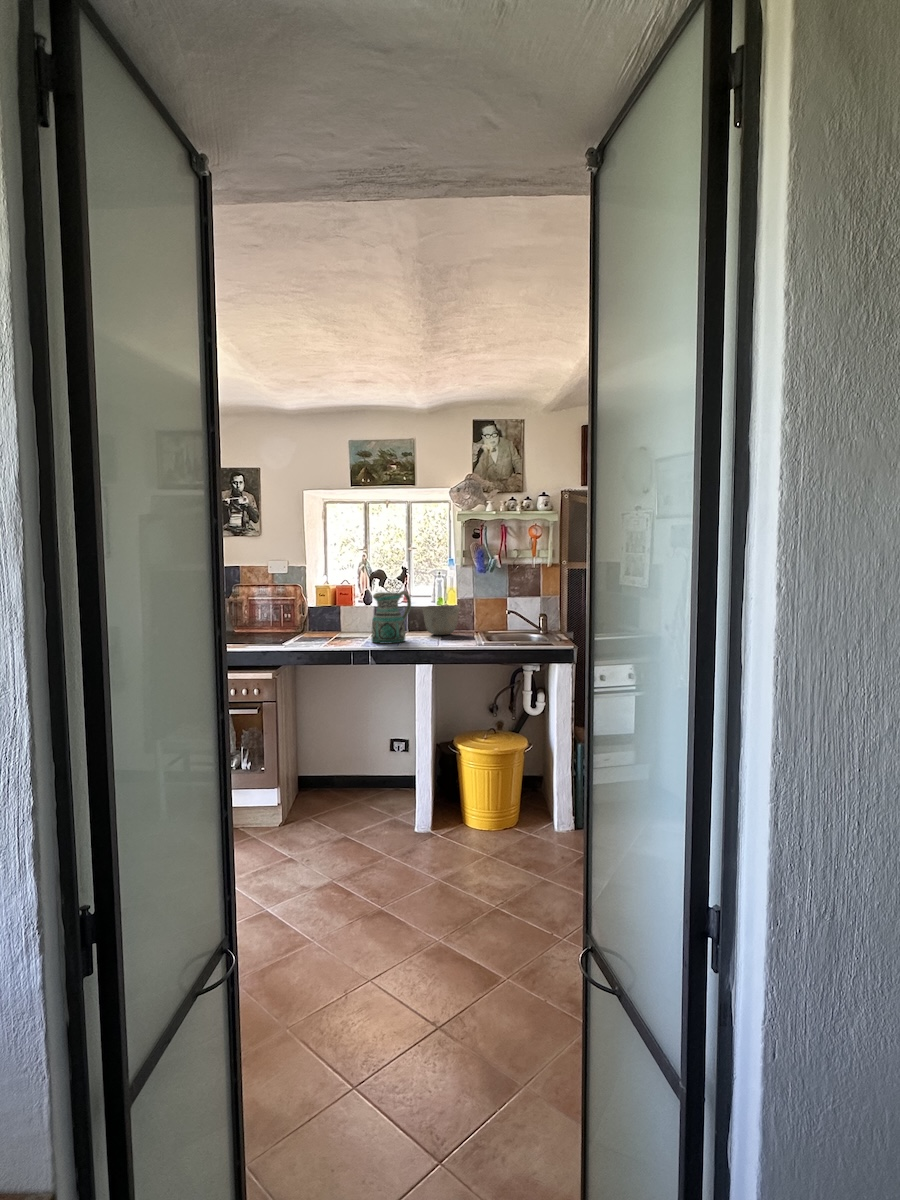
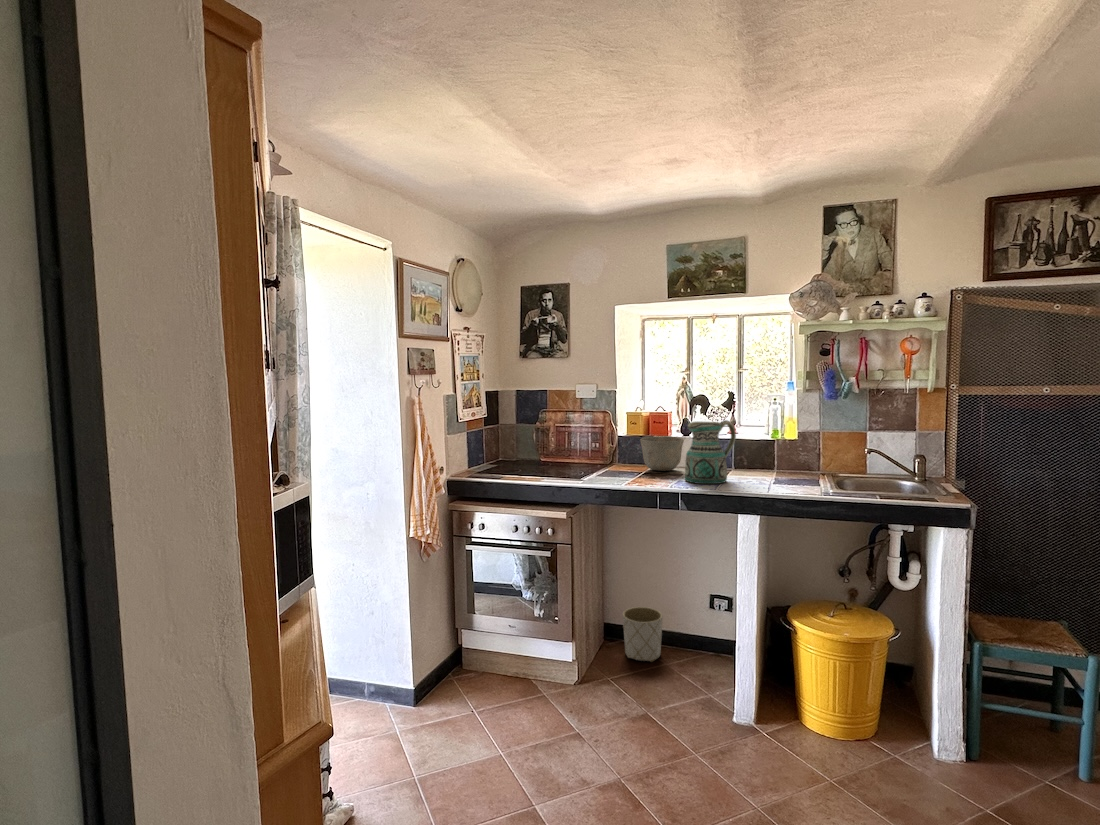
ceramic bowl: present [422,606,460,635] -> present [640,436,684,471]
planter: none [317,759,352,804] -> present [623,607,663,662]

